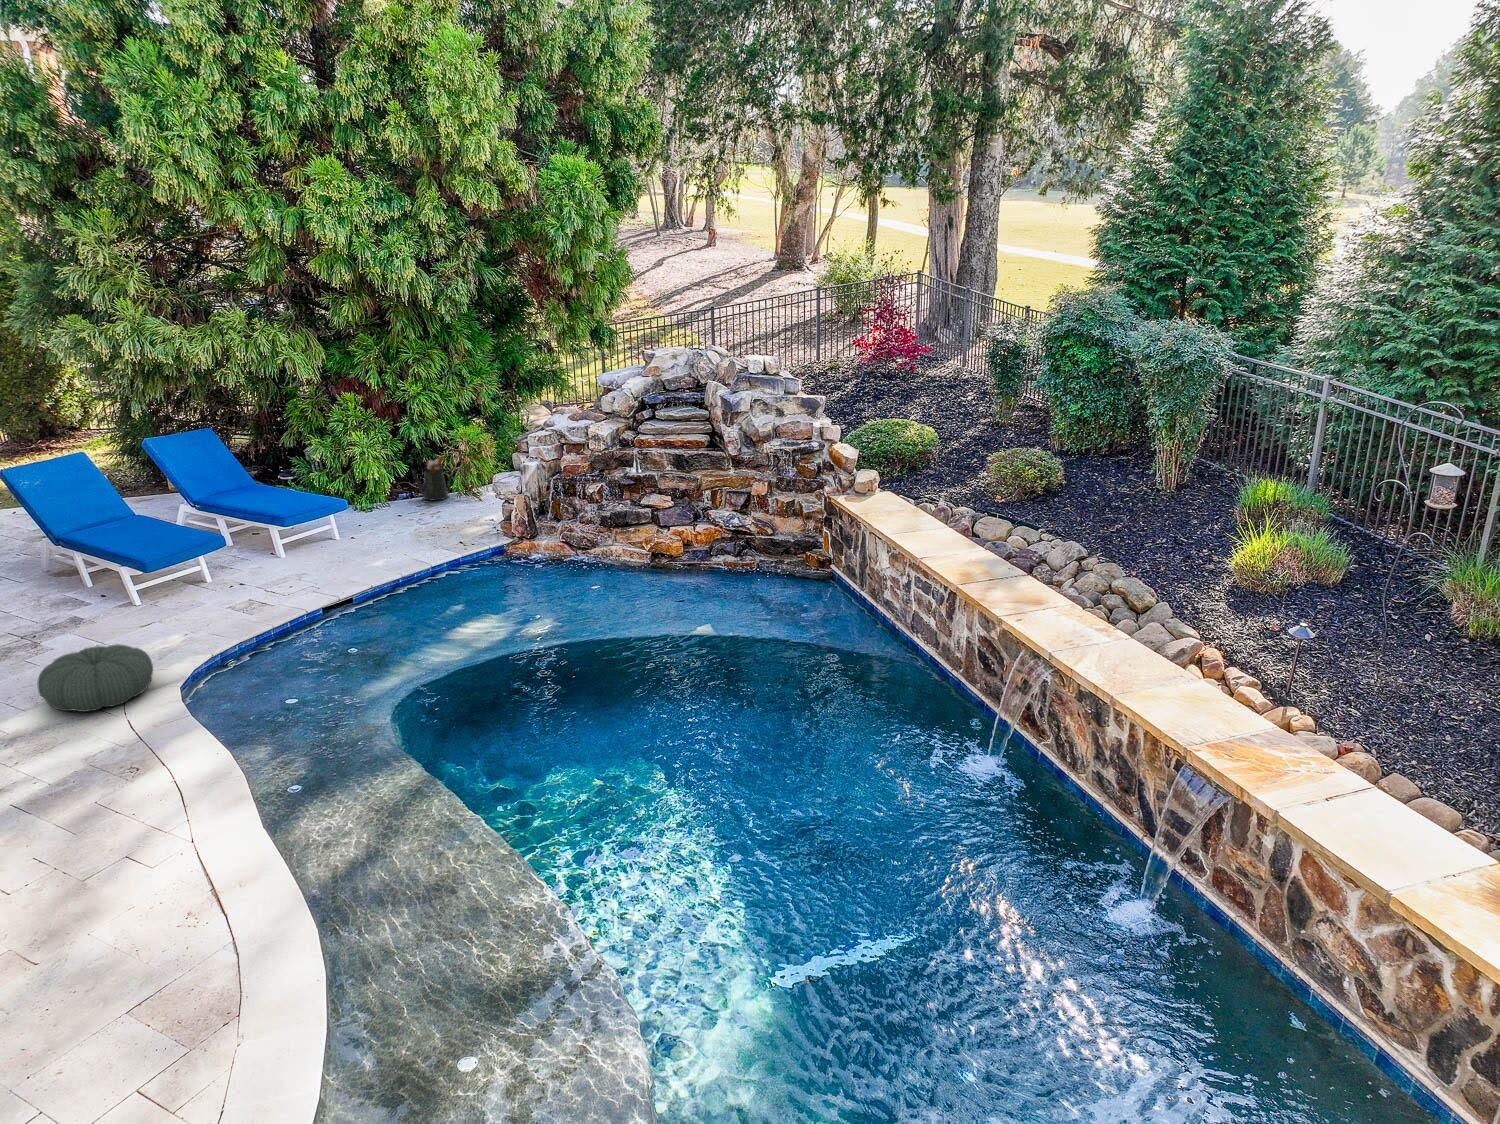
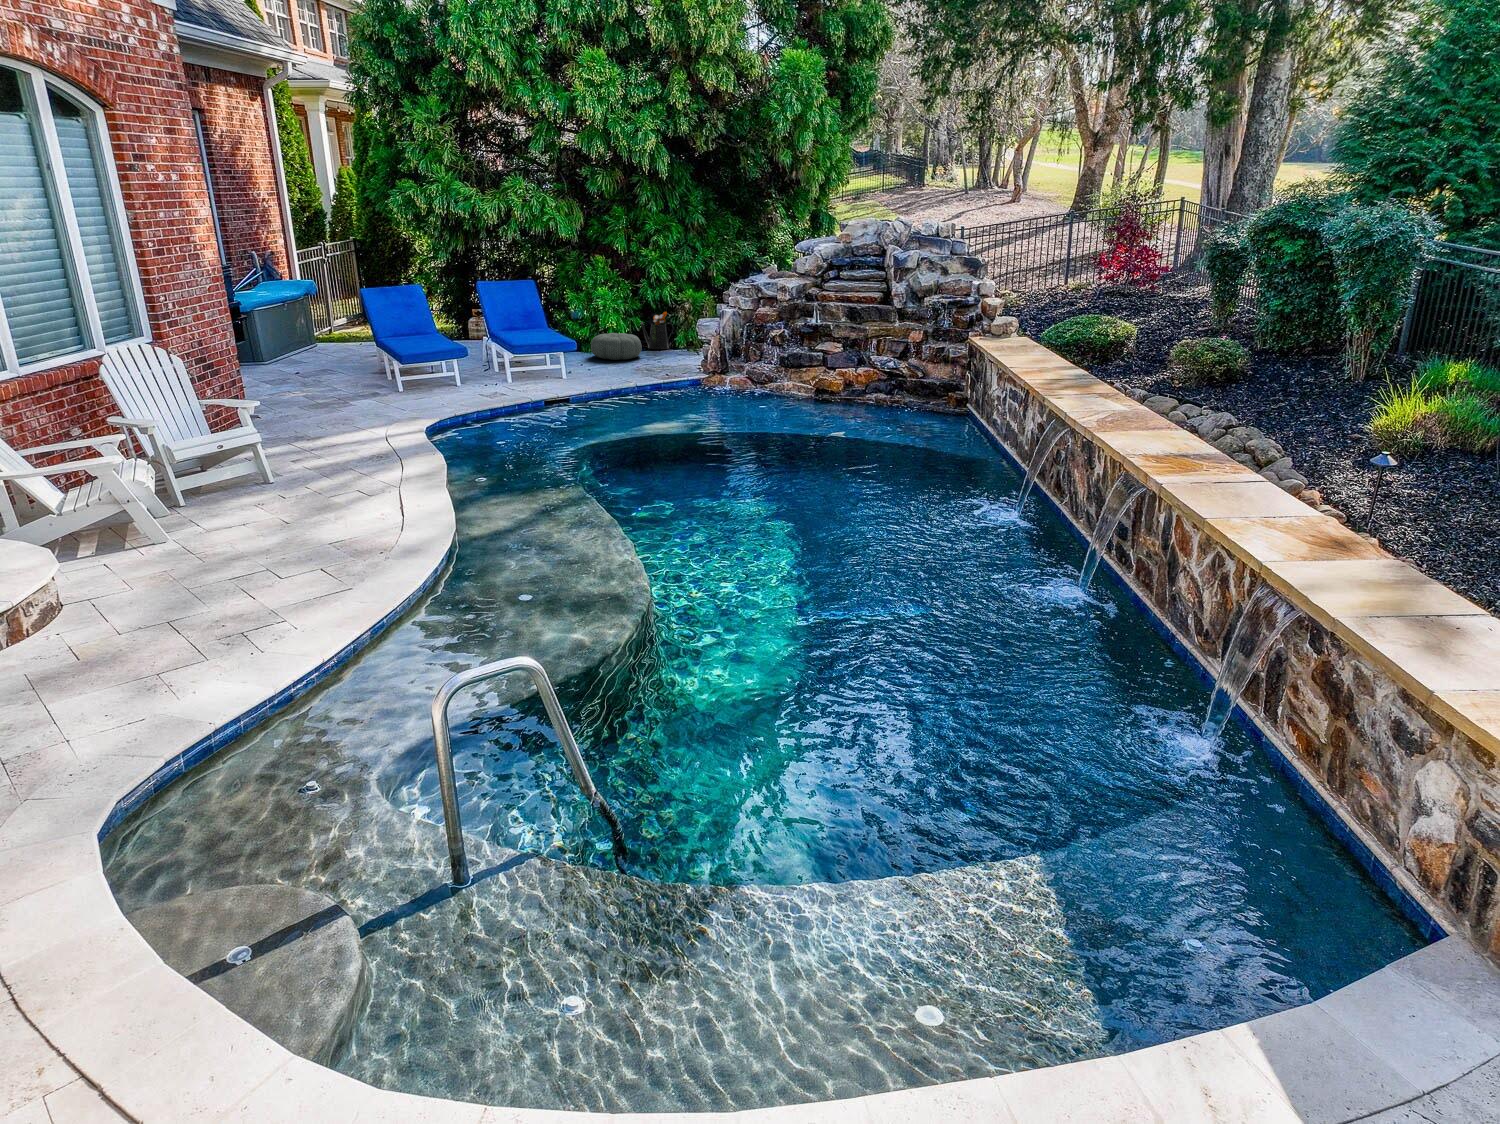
pouf: present [38,644,153,712] -> present [591,333,642,360]

